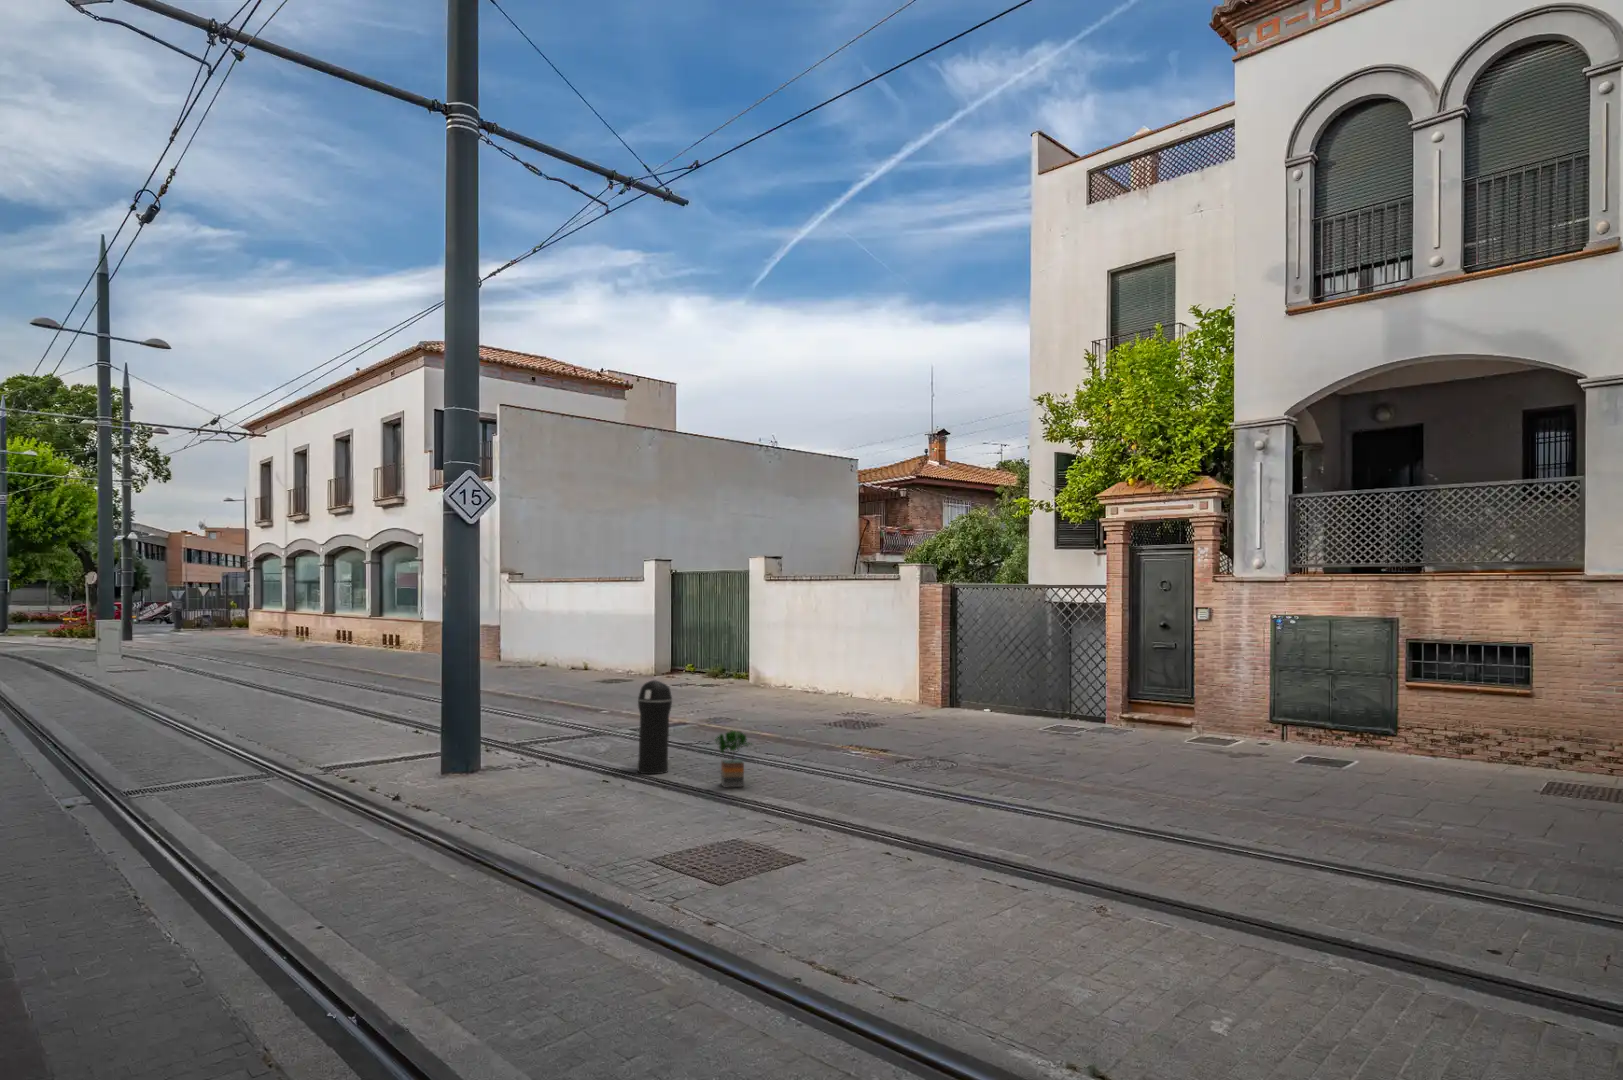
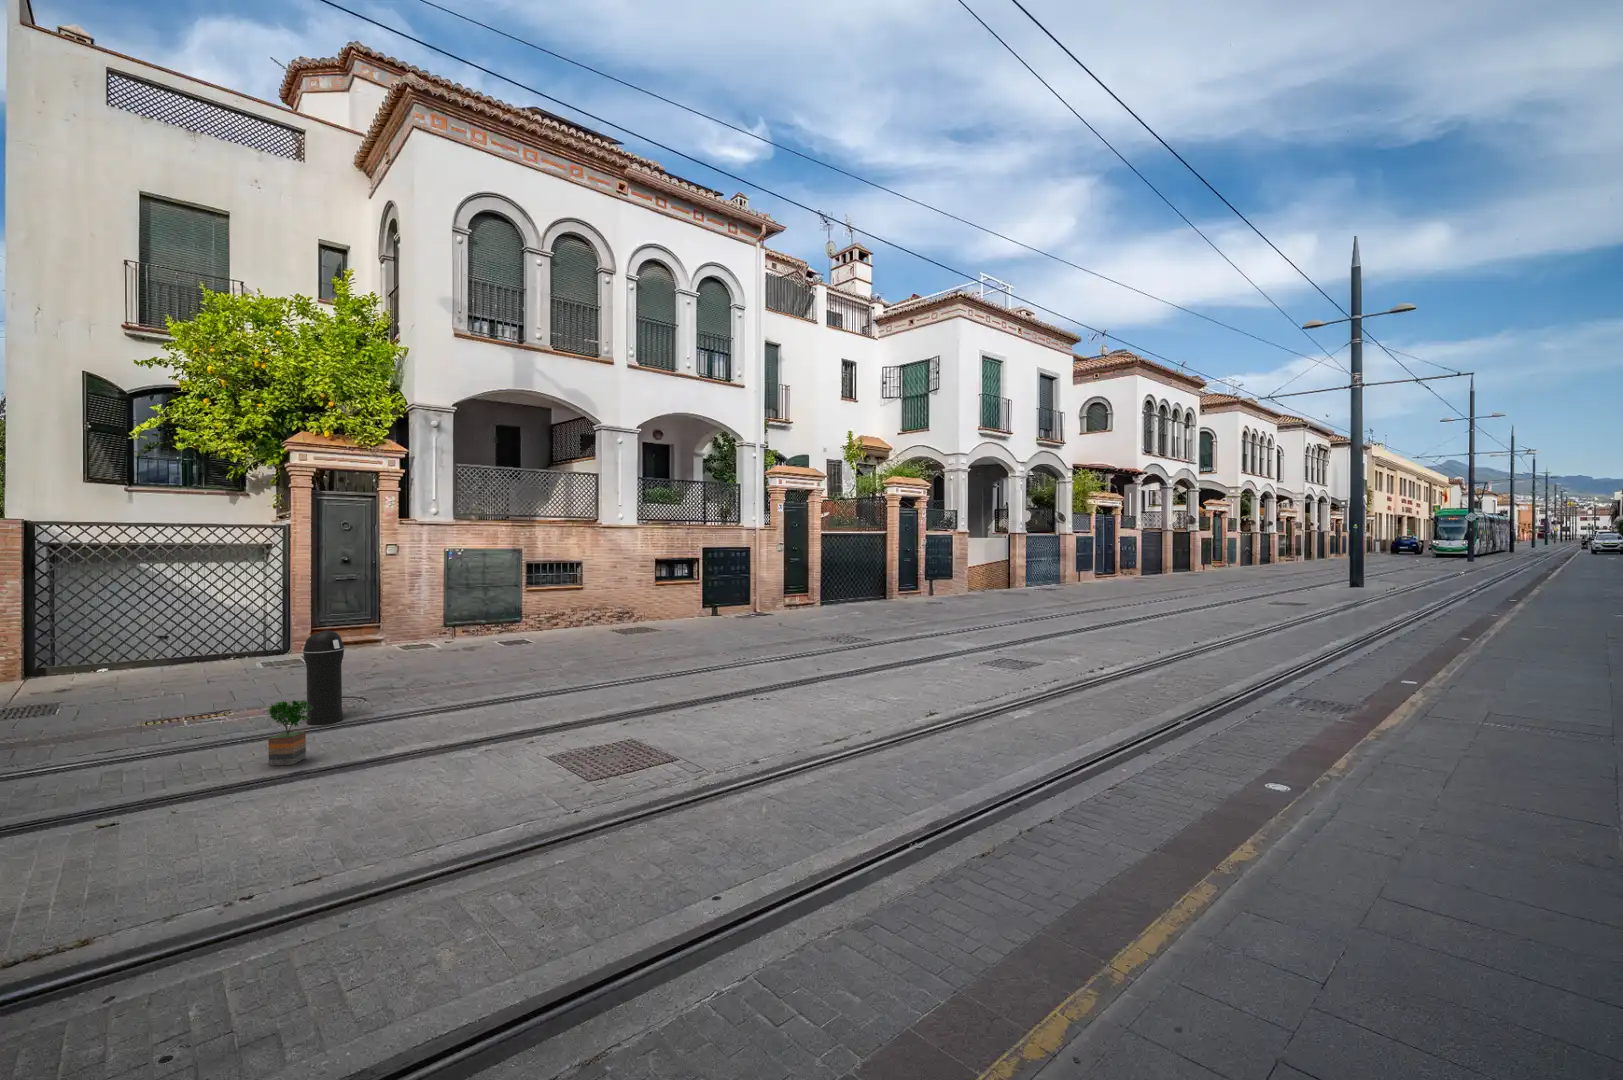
trash can: present [638,680,672,774] -> present [303,631,344,725]

